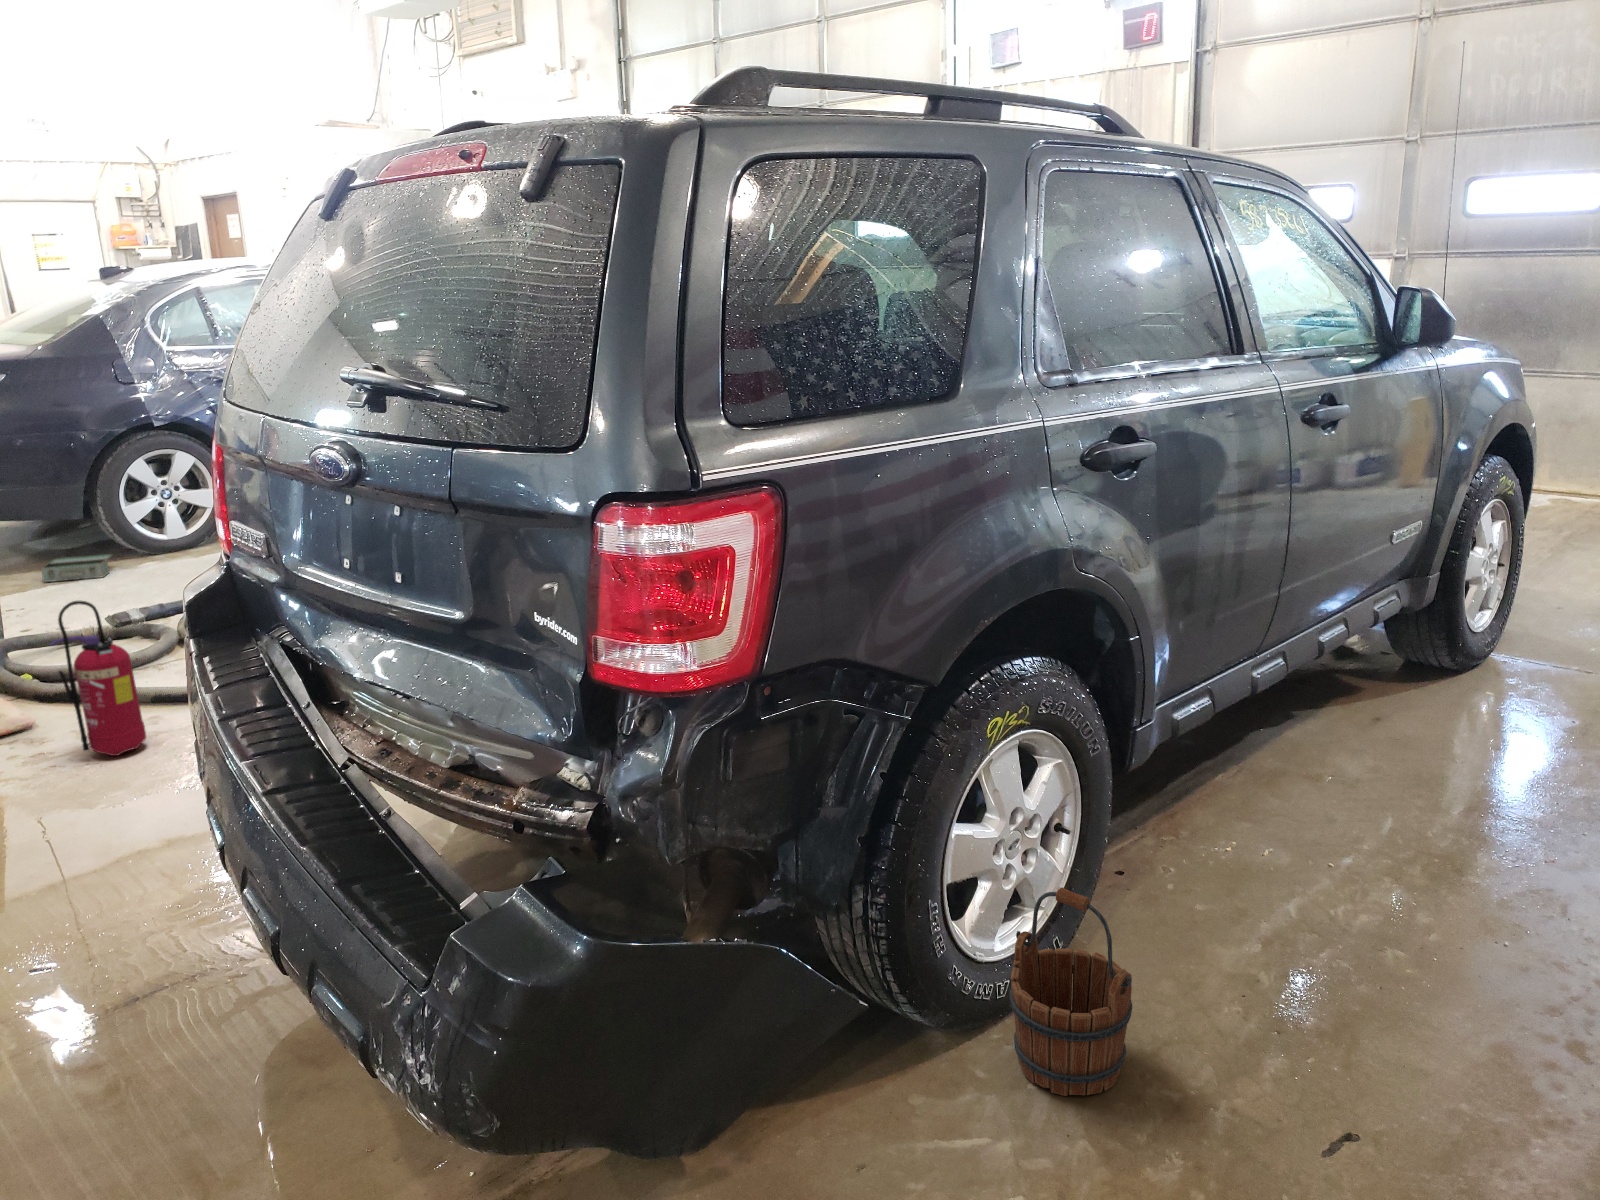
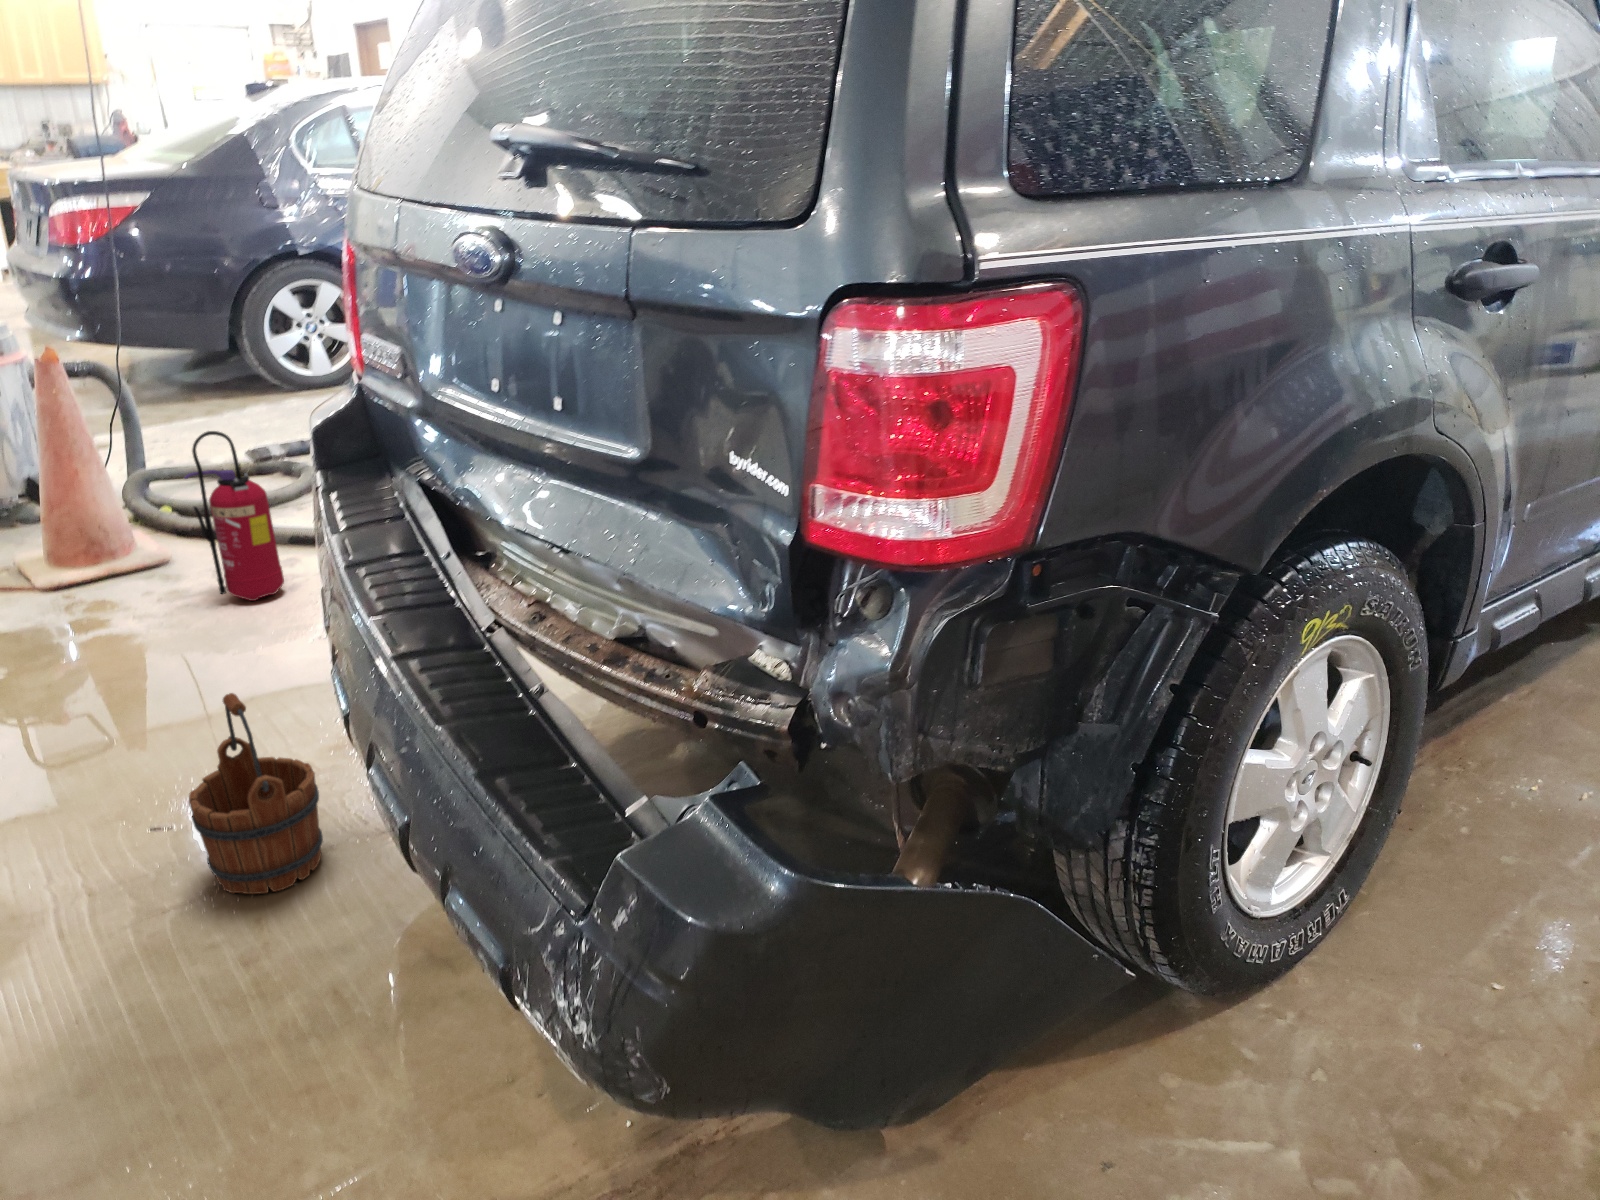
toolbox: present [41,554,112,582] -> none [187,389,259,416]
wooden bucket: present [1010,888,1132,1096] -> present [189,693,323,894]

